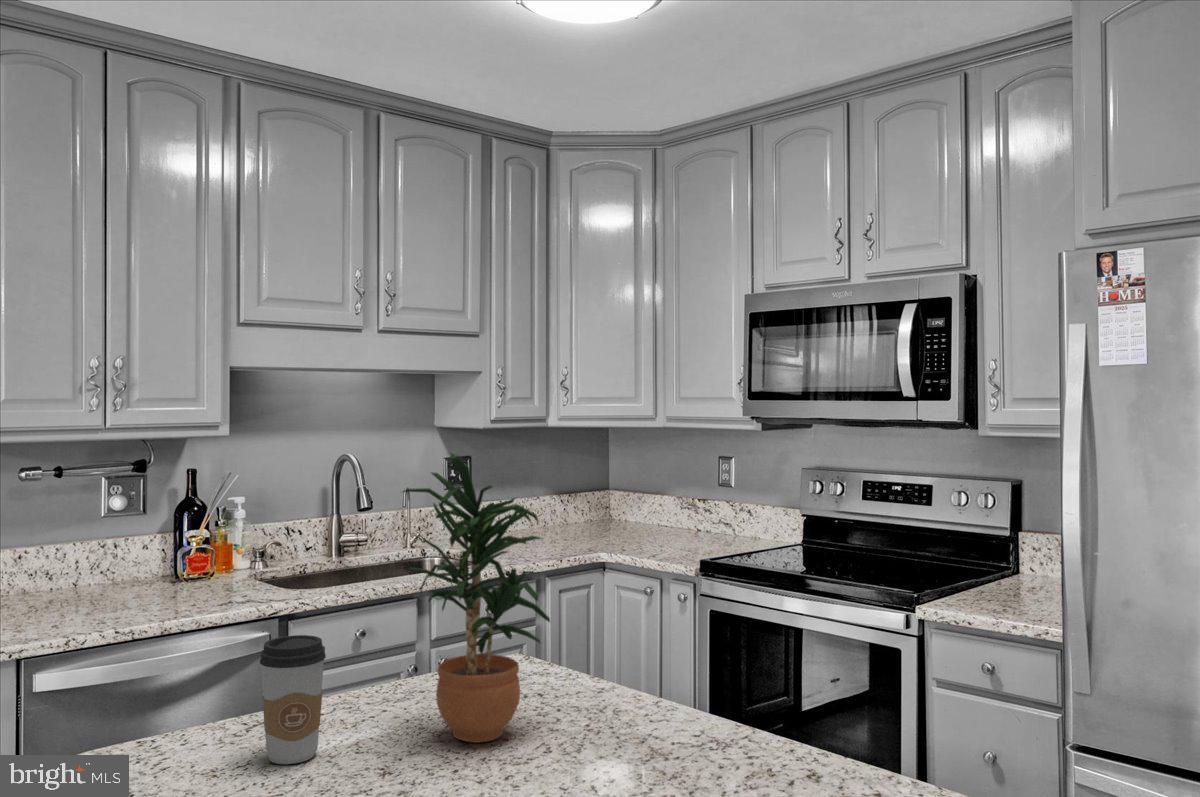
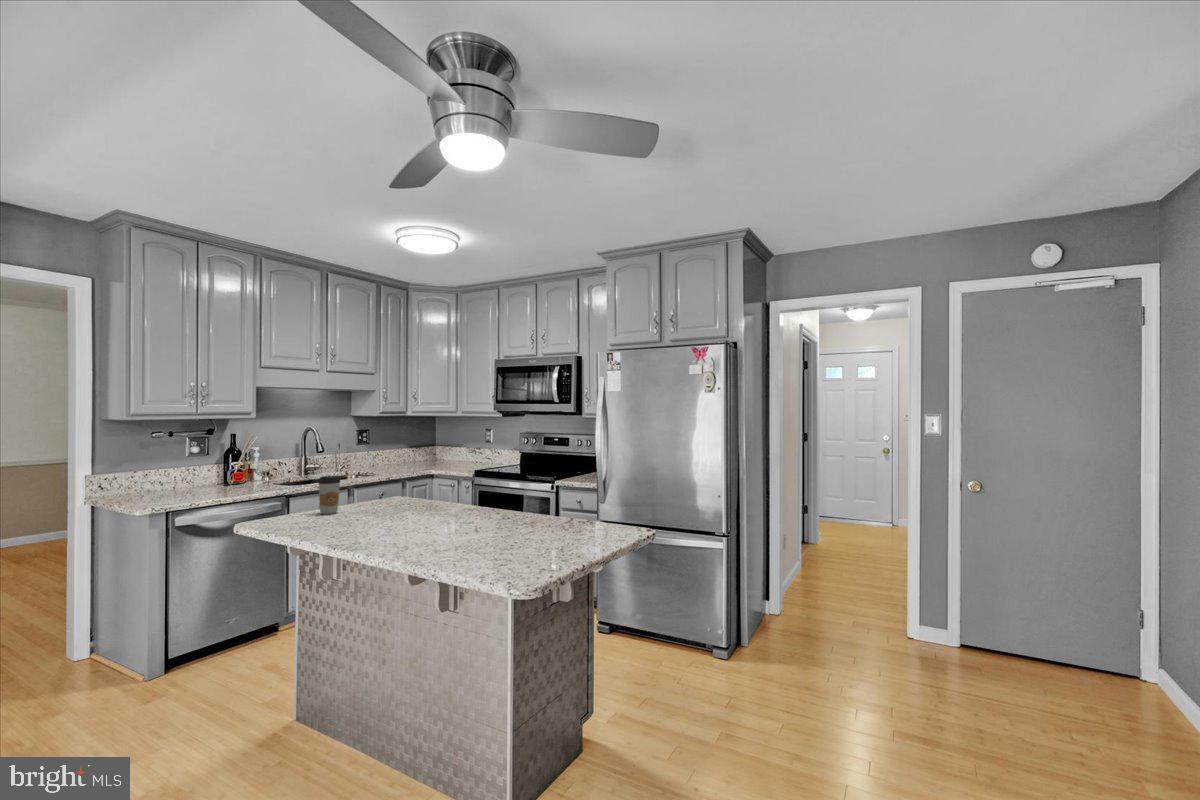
potted plant: present [403,453,550,743] -> none [364,418,415,508]

